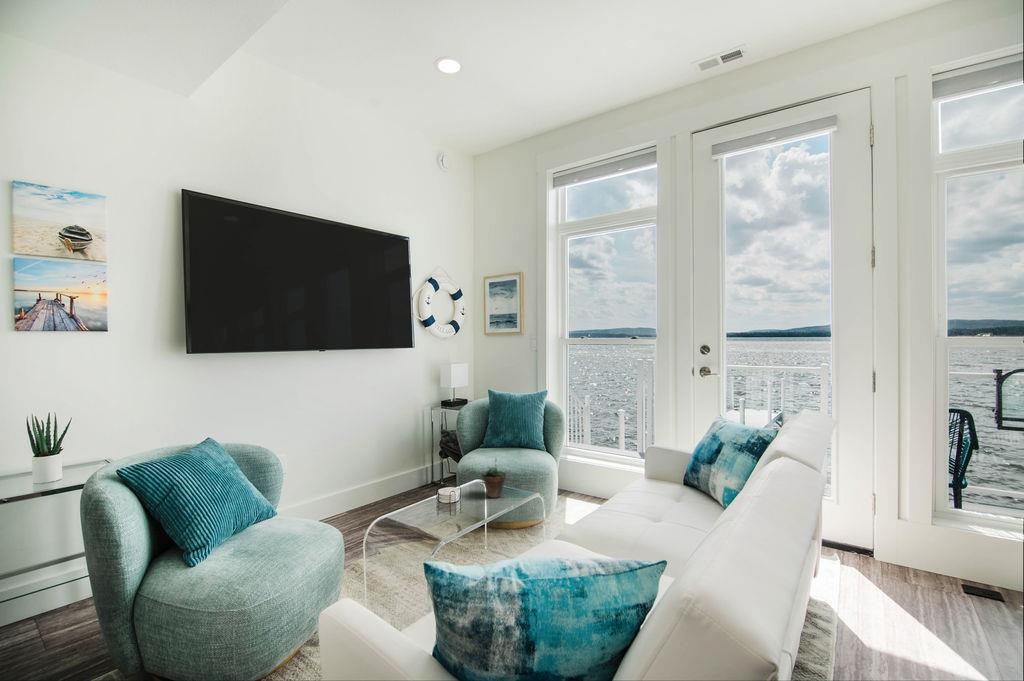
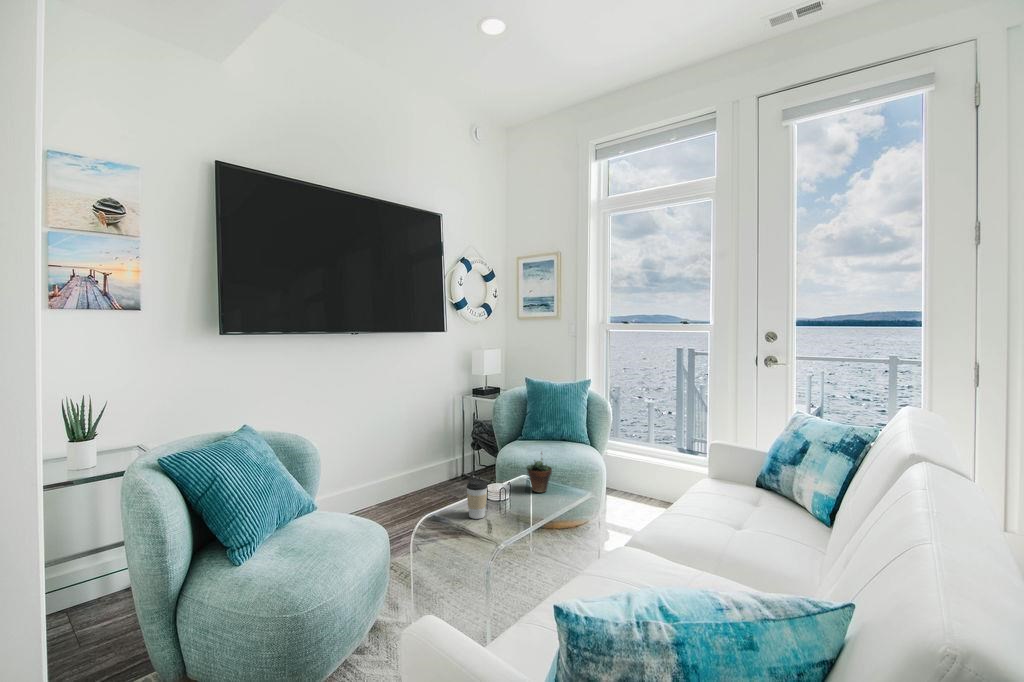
coffee cup: none [420,485,440,523] -> present [467,479,488,519]

